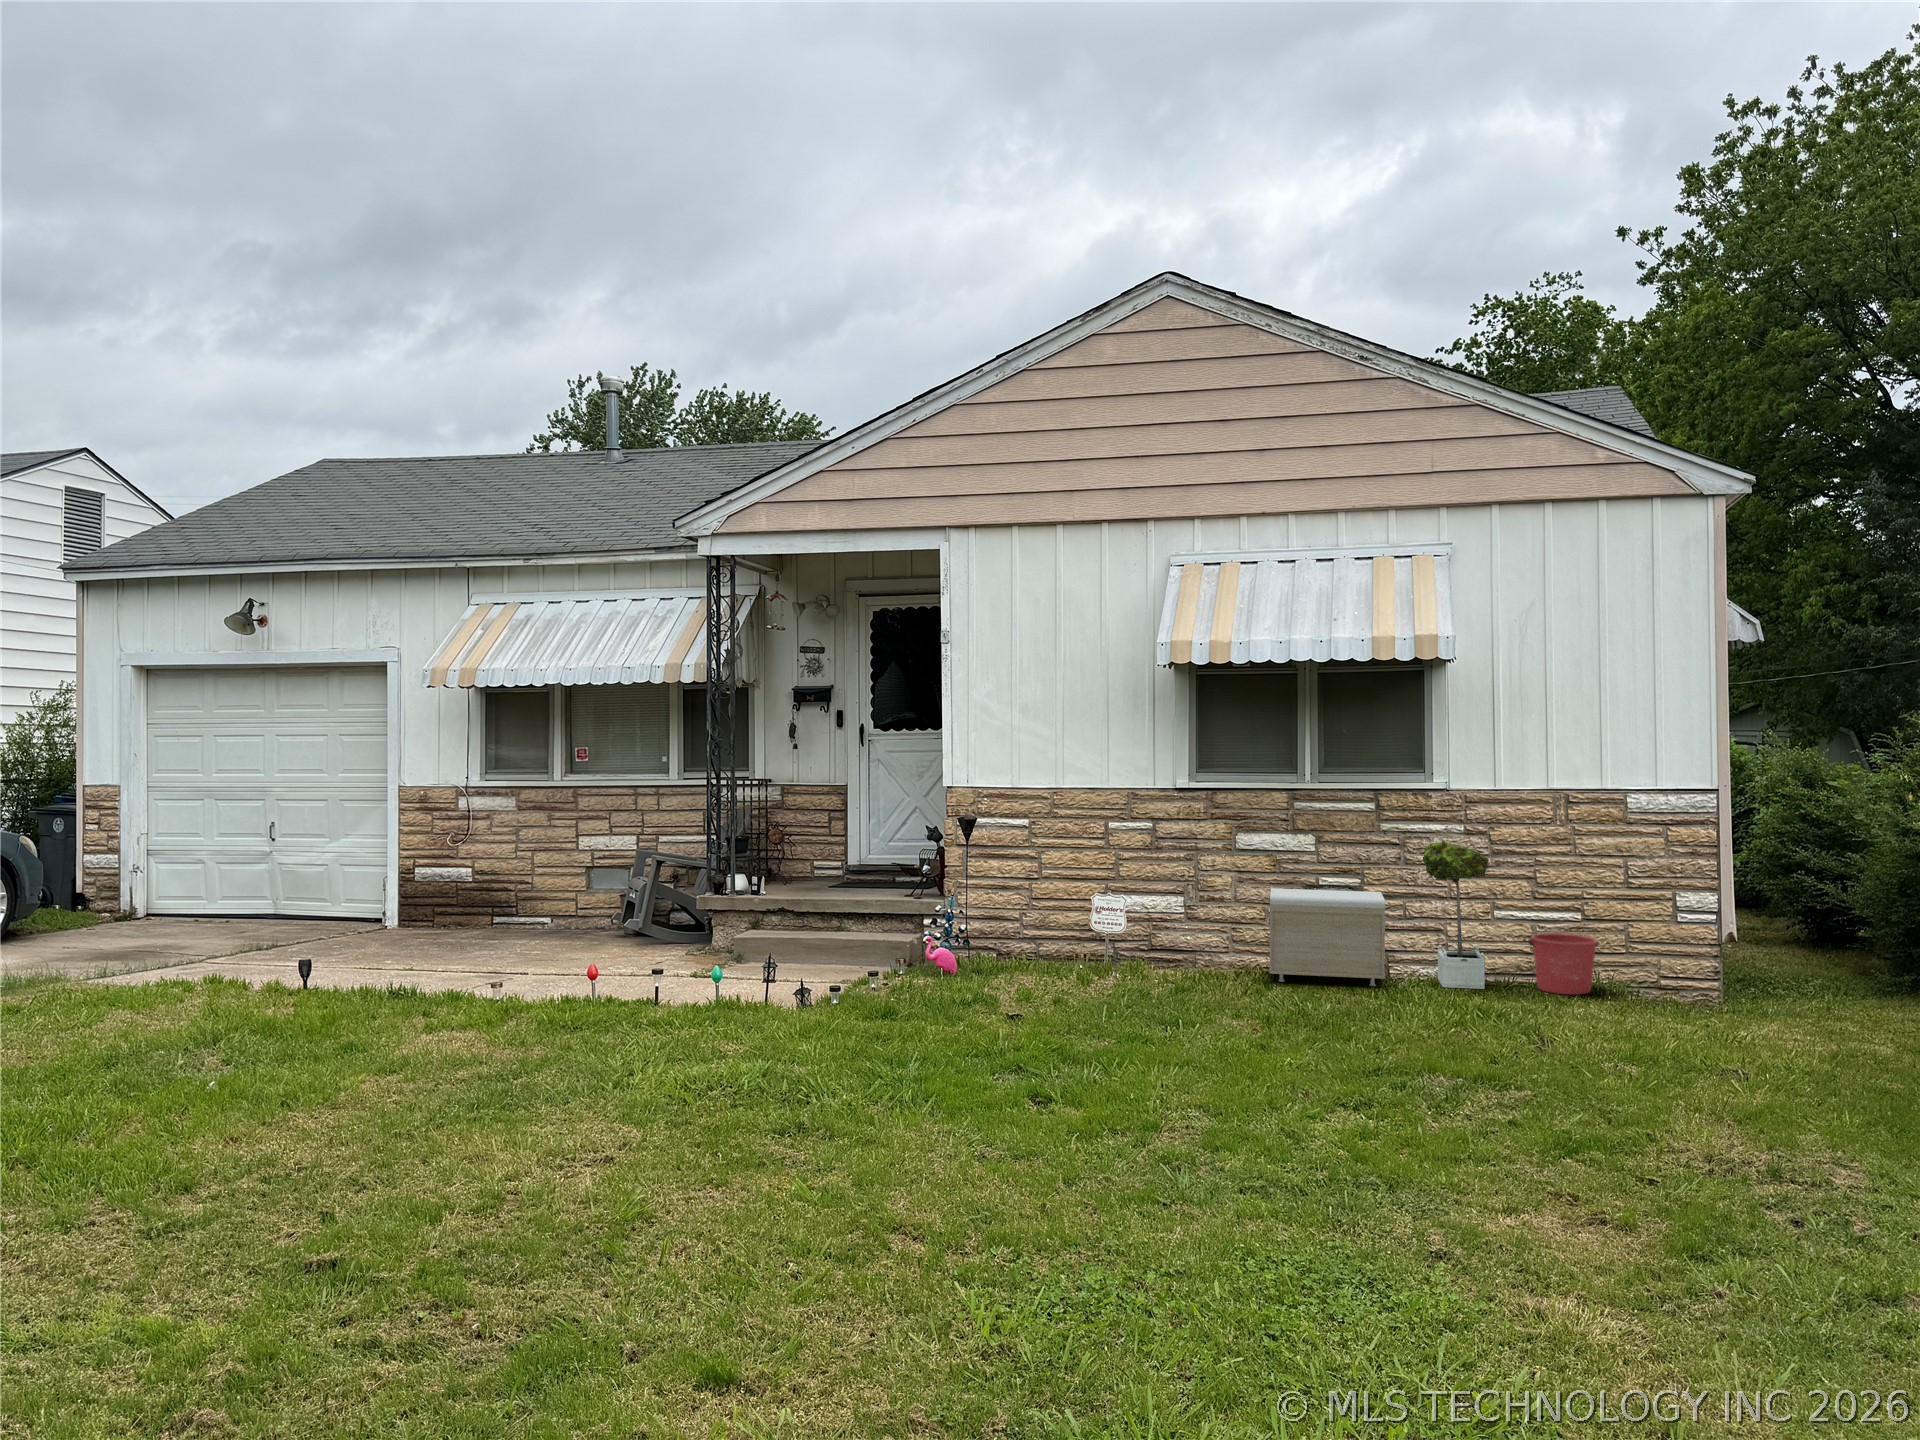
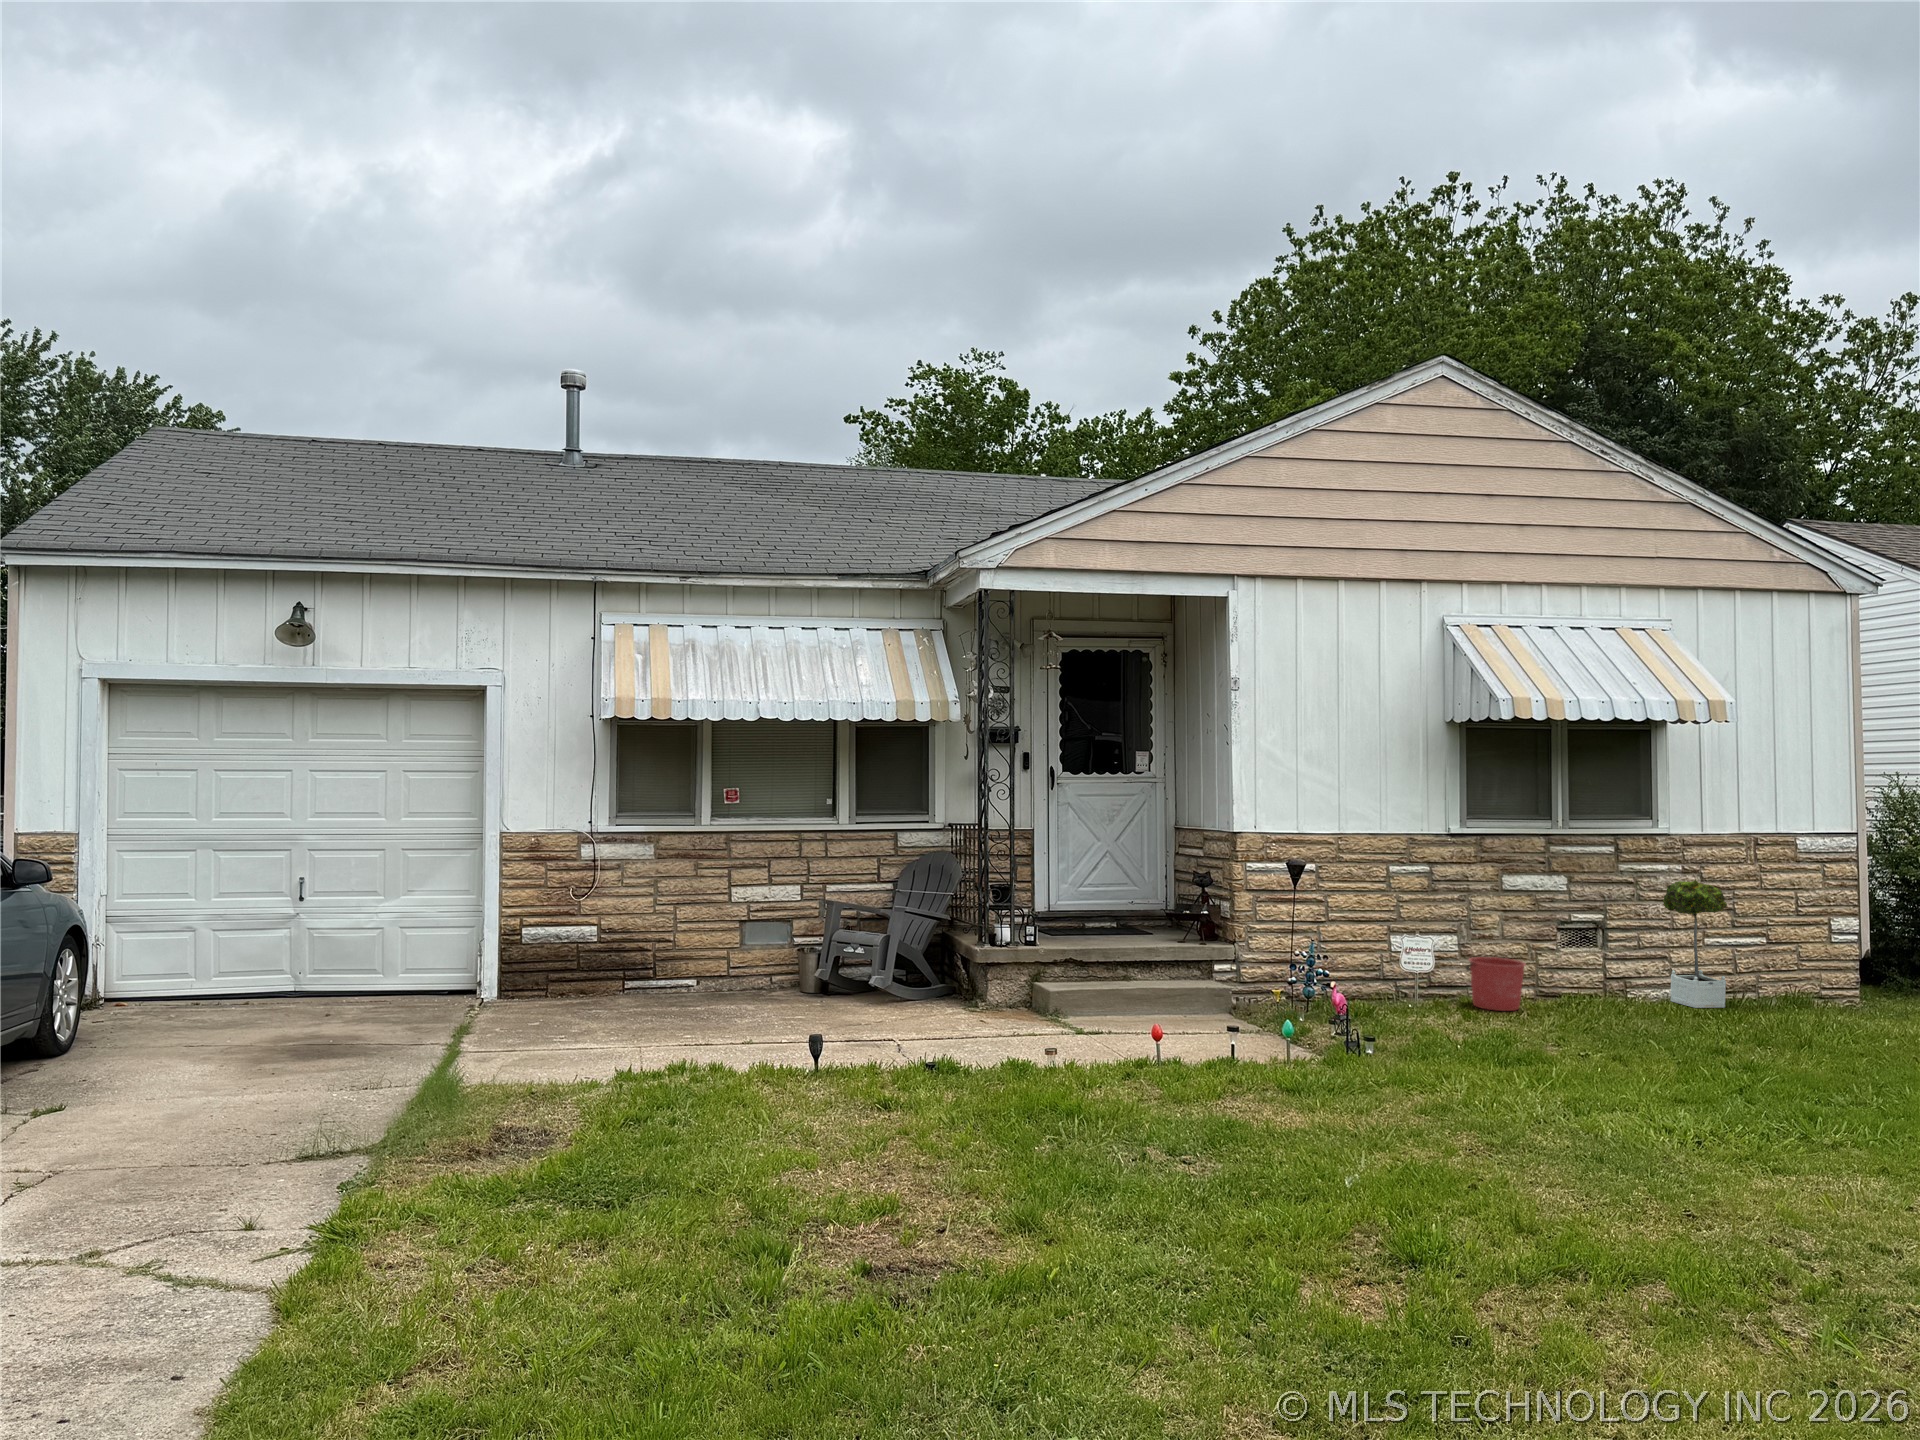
storage bench: present [1270,888,1385,986] -> none [1536,925,1662,1011]
bucket: present [1528,933,1599,995] -> present [1466,957,1526,1011]

